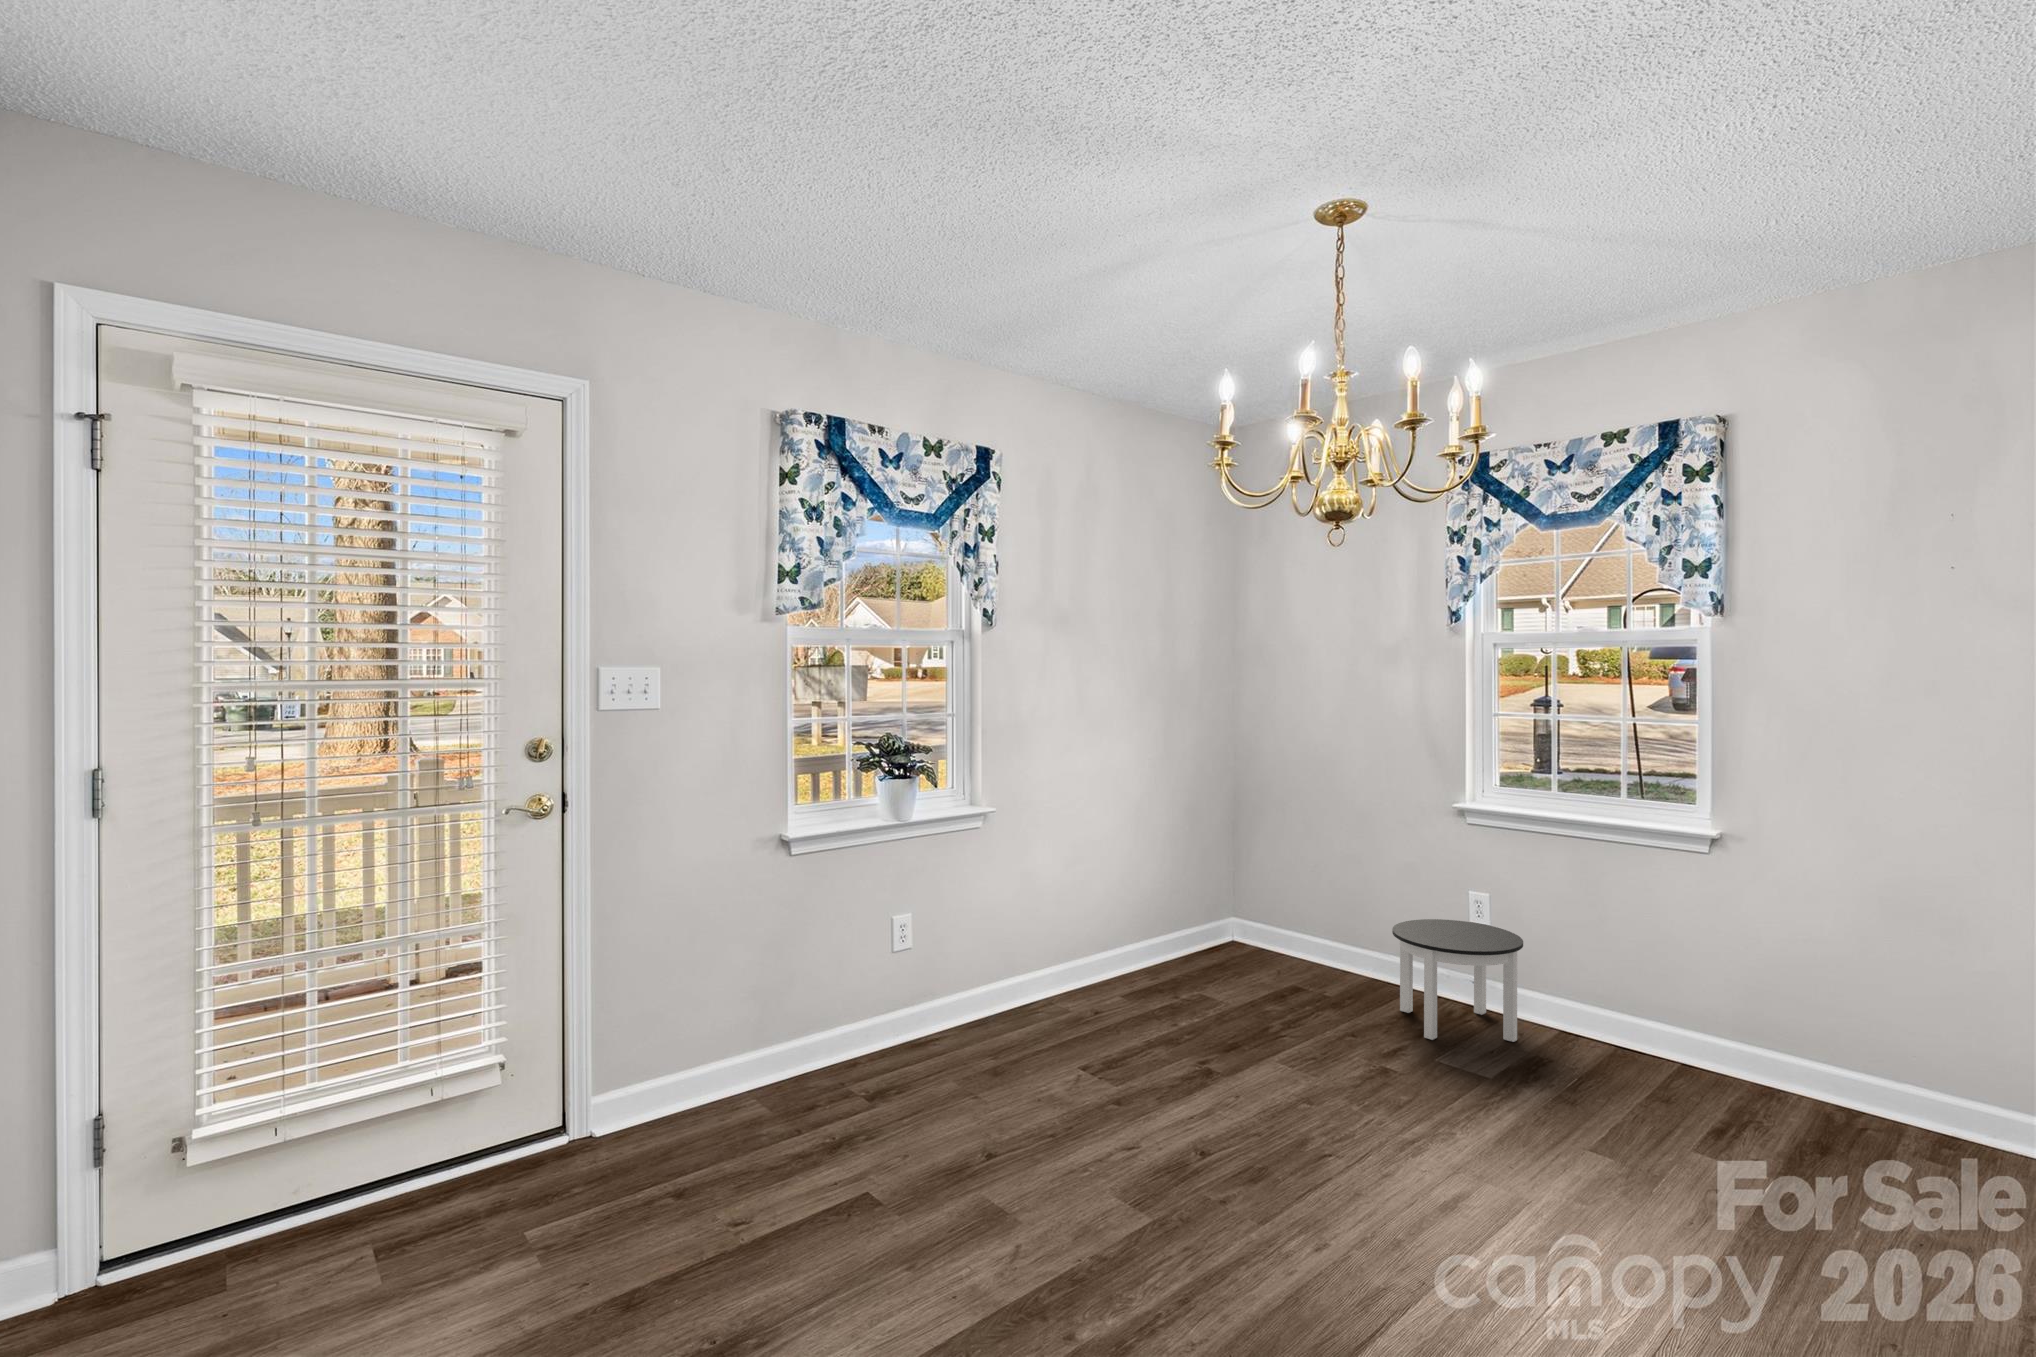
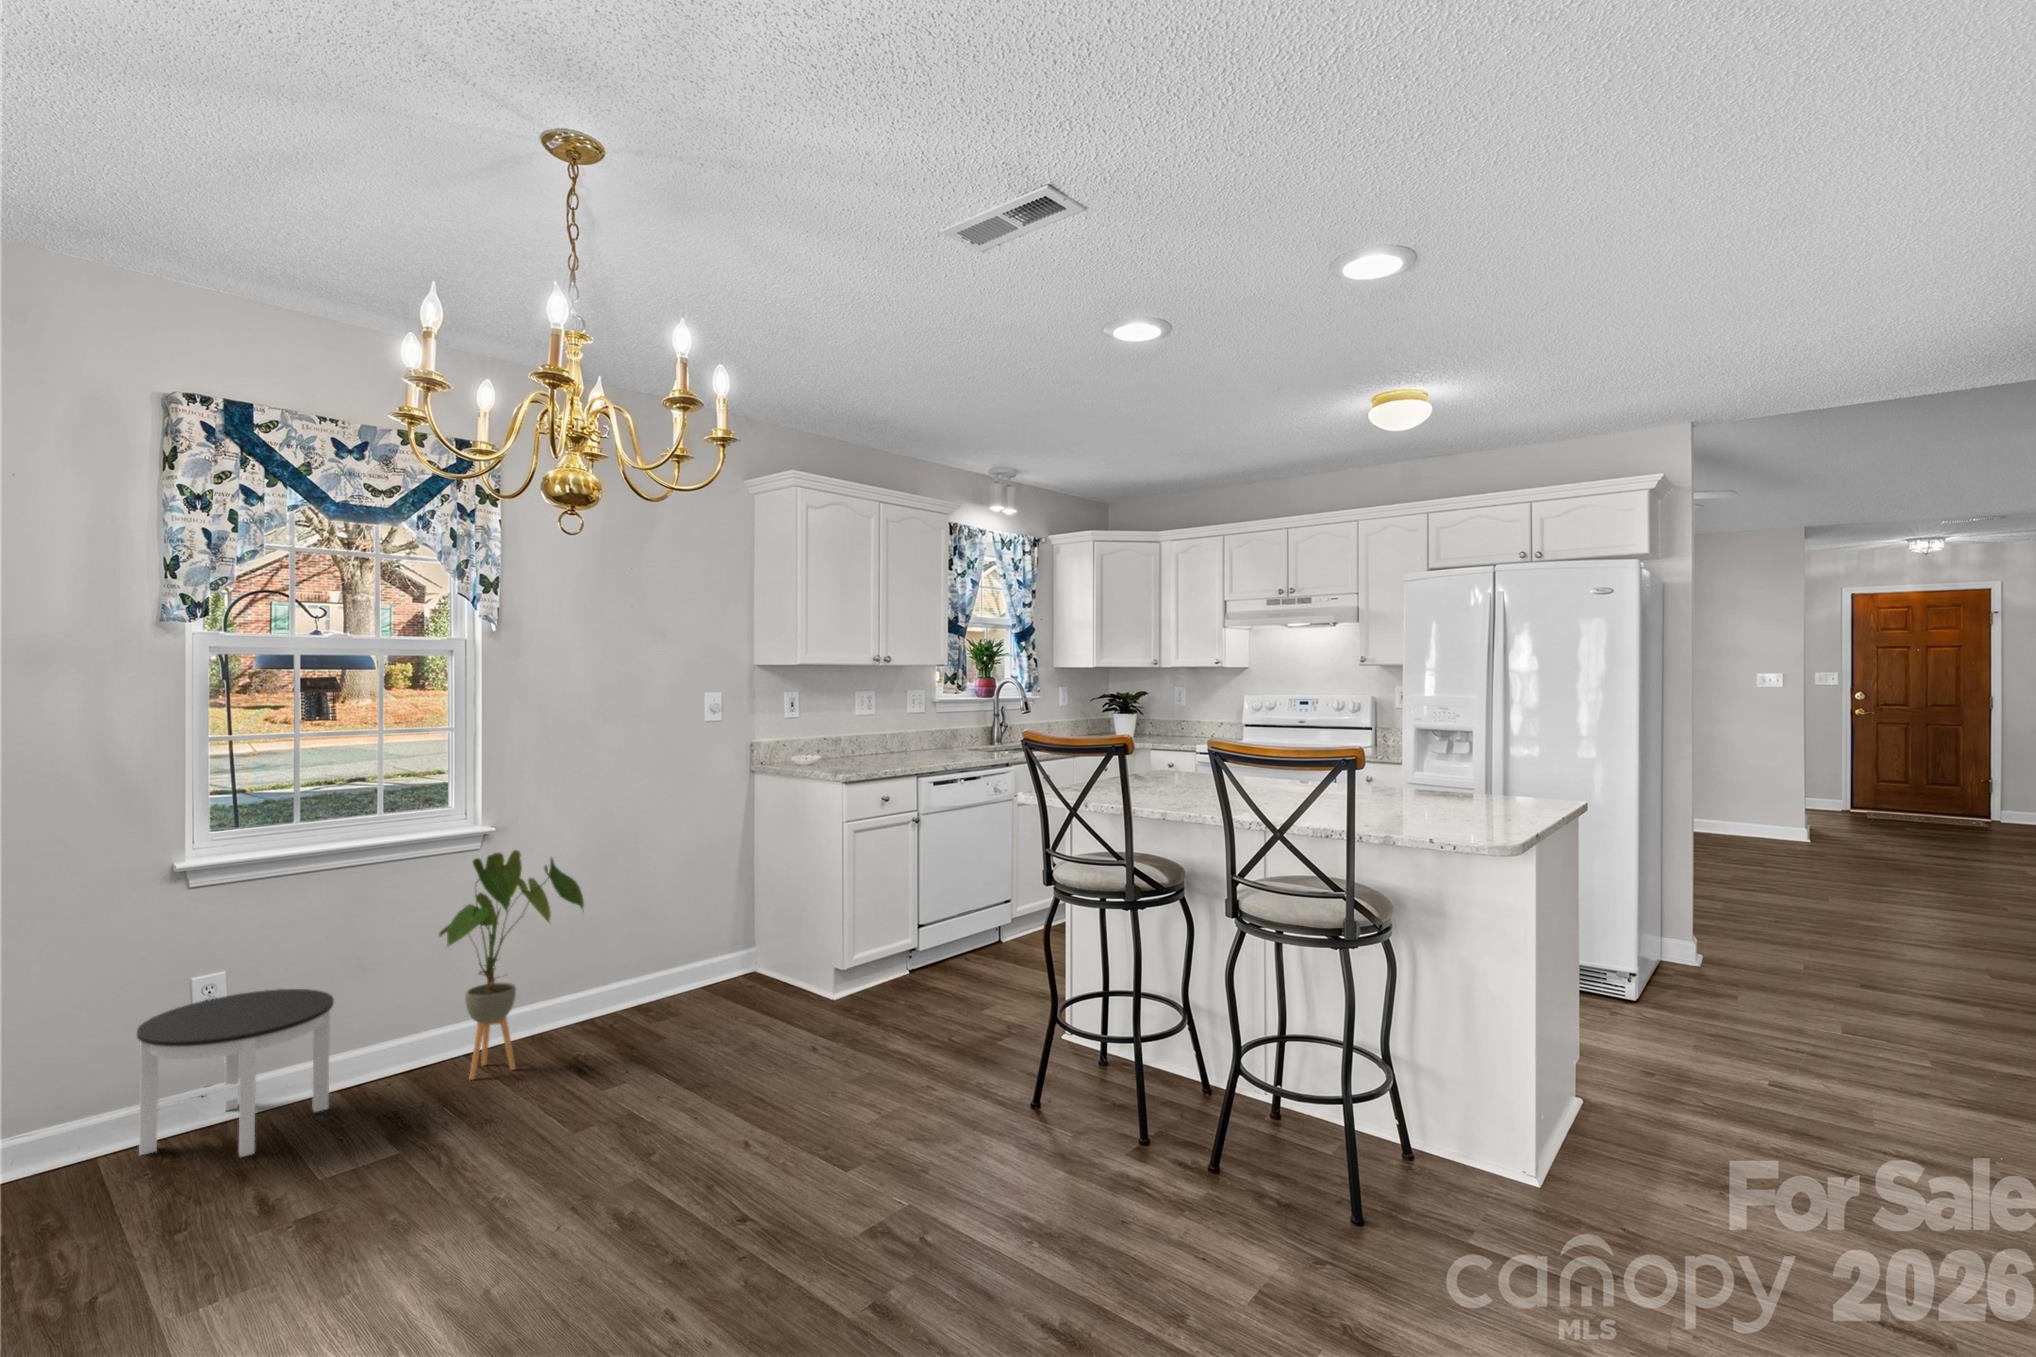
house plant: none [1585,856,1743,1094] -> present [439,850,584,1079]

